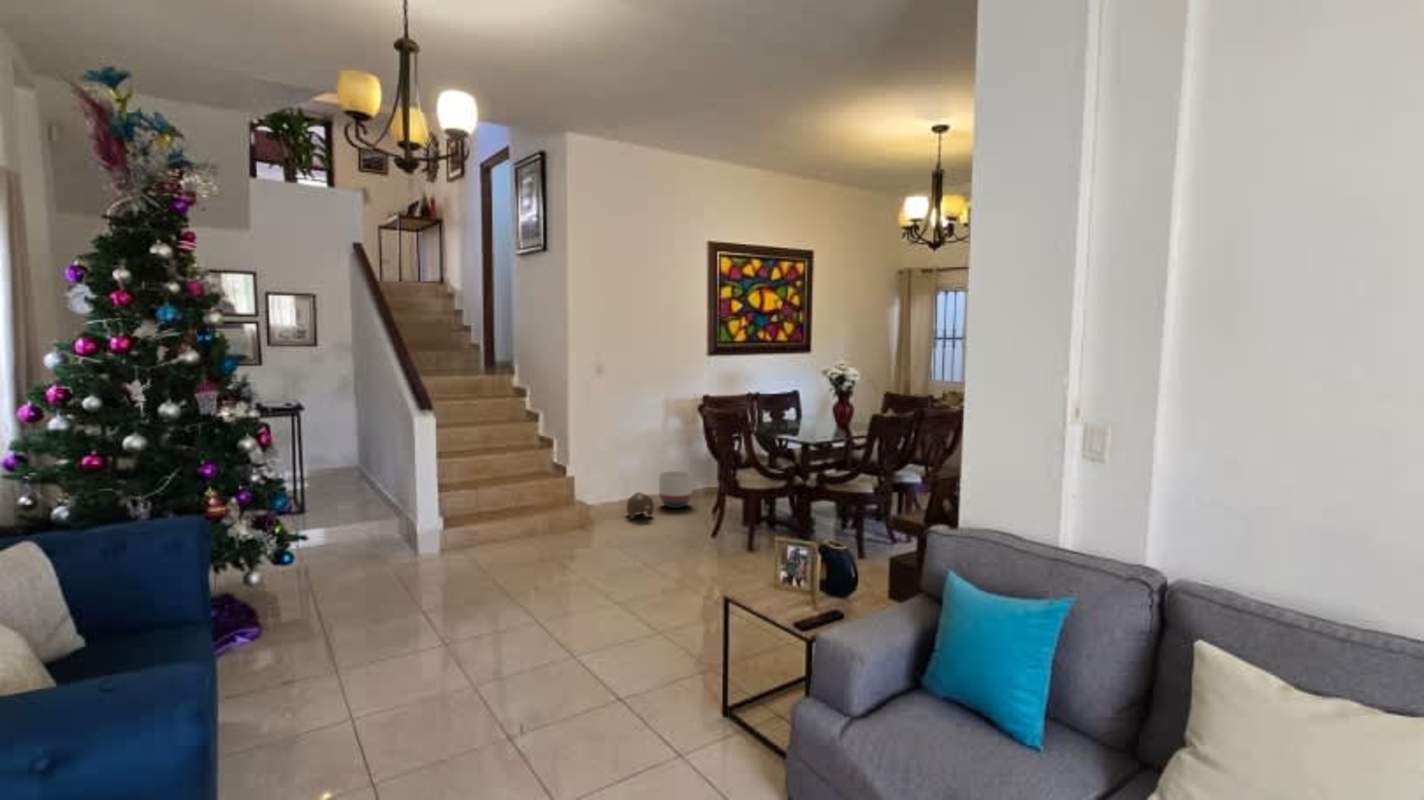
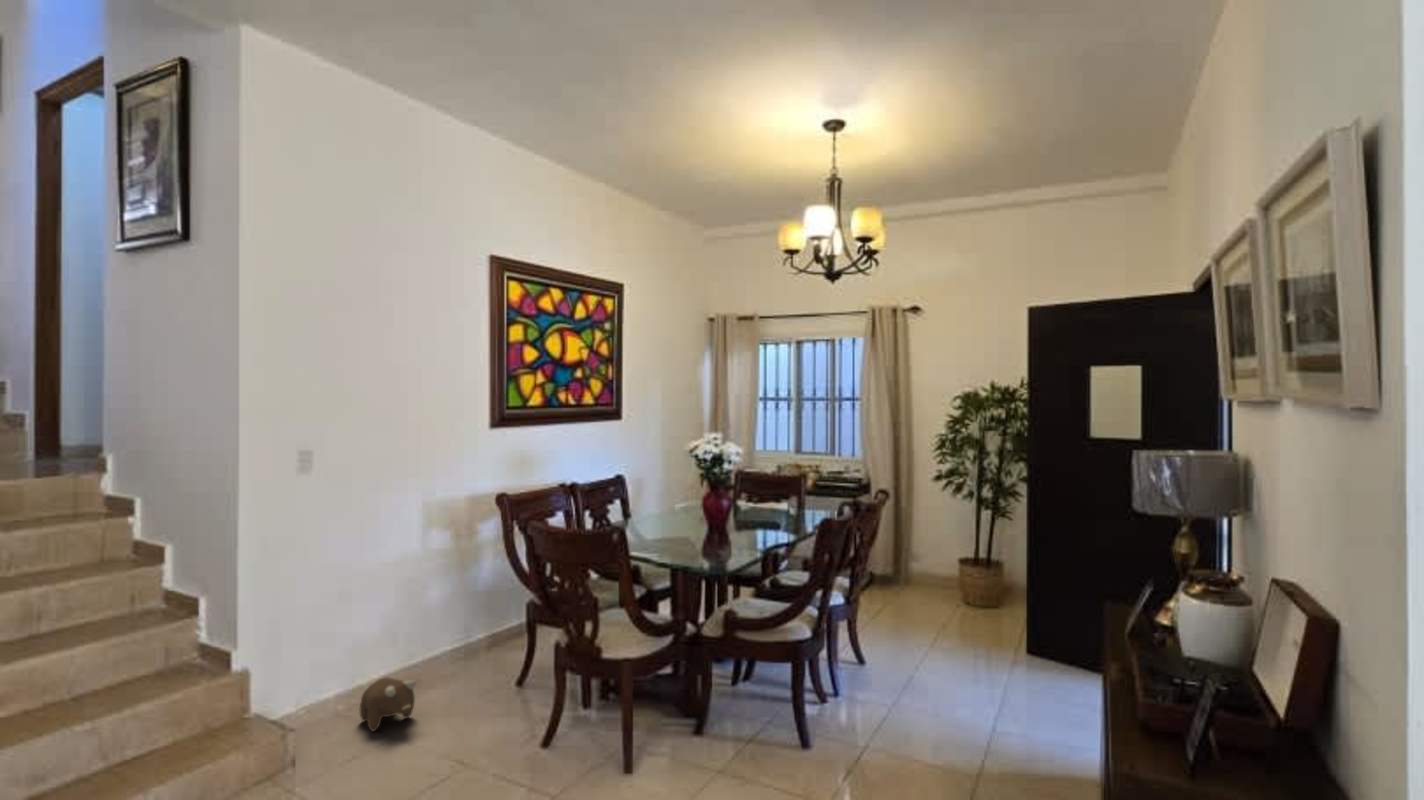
planter: present [659,471,692,508] -> none [416,620,474,687]

